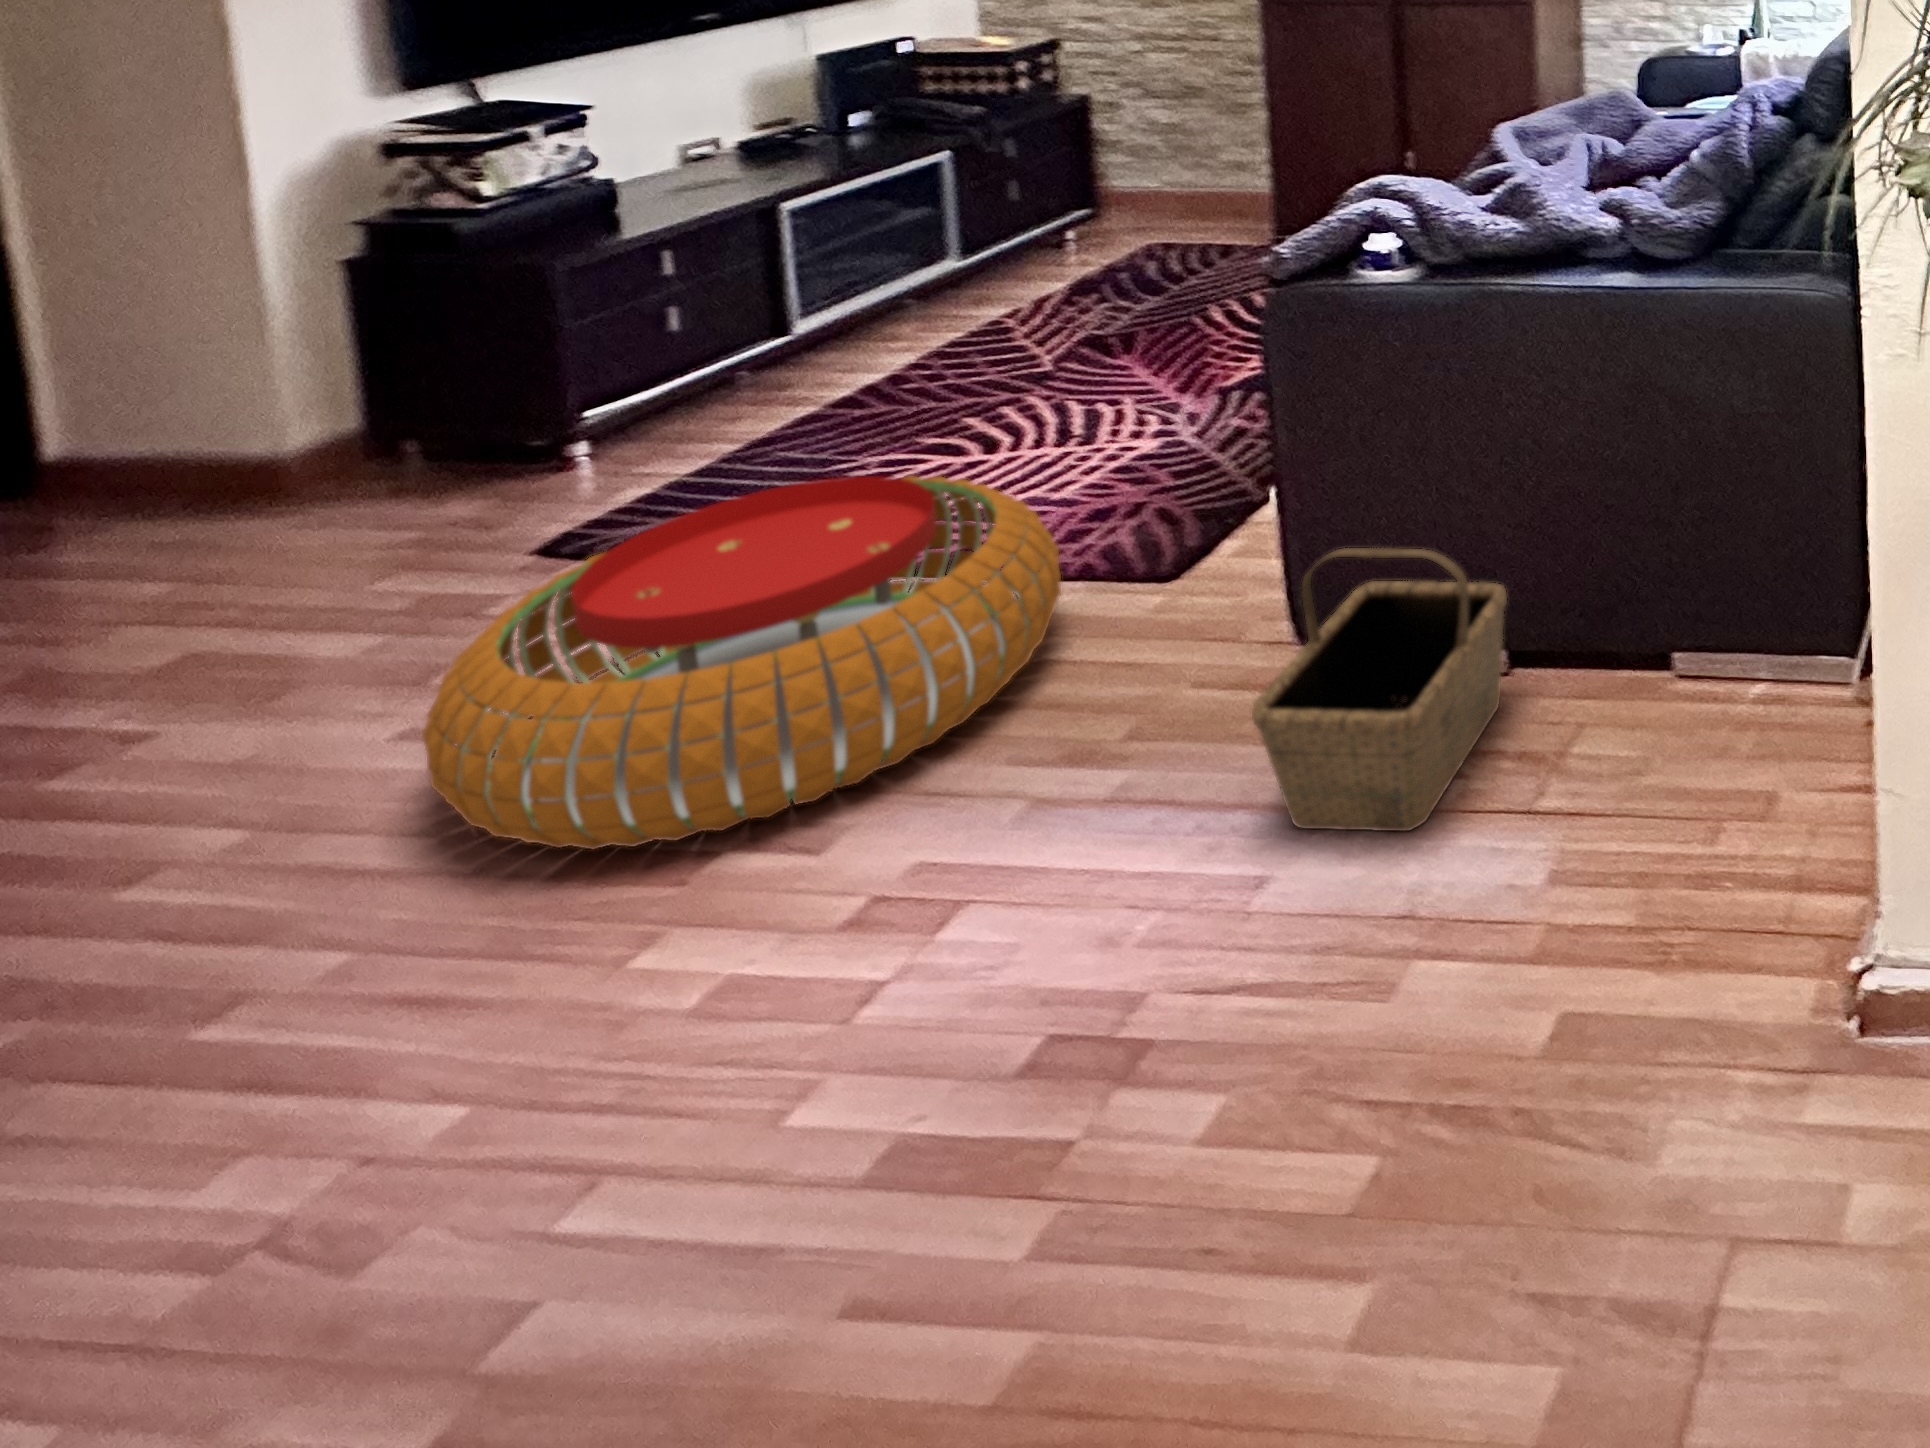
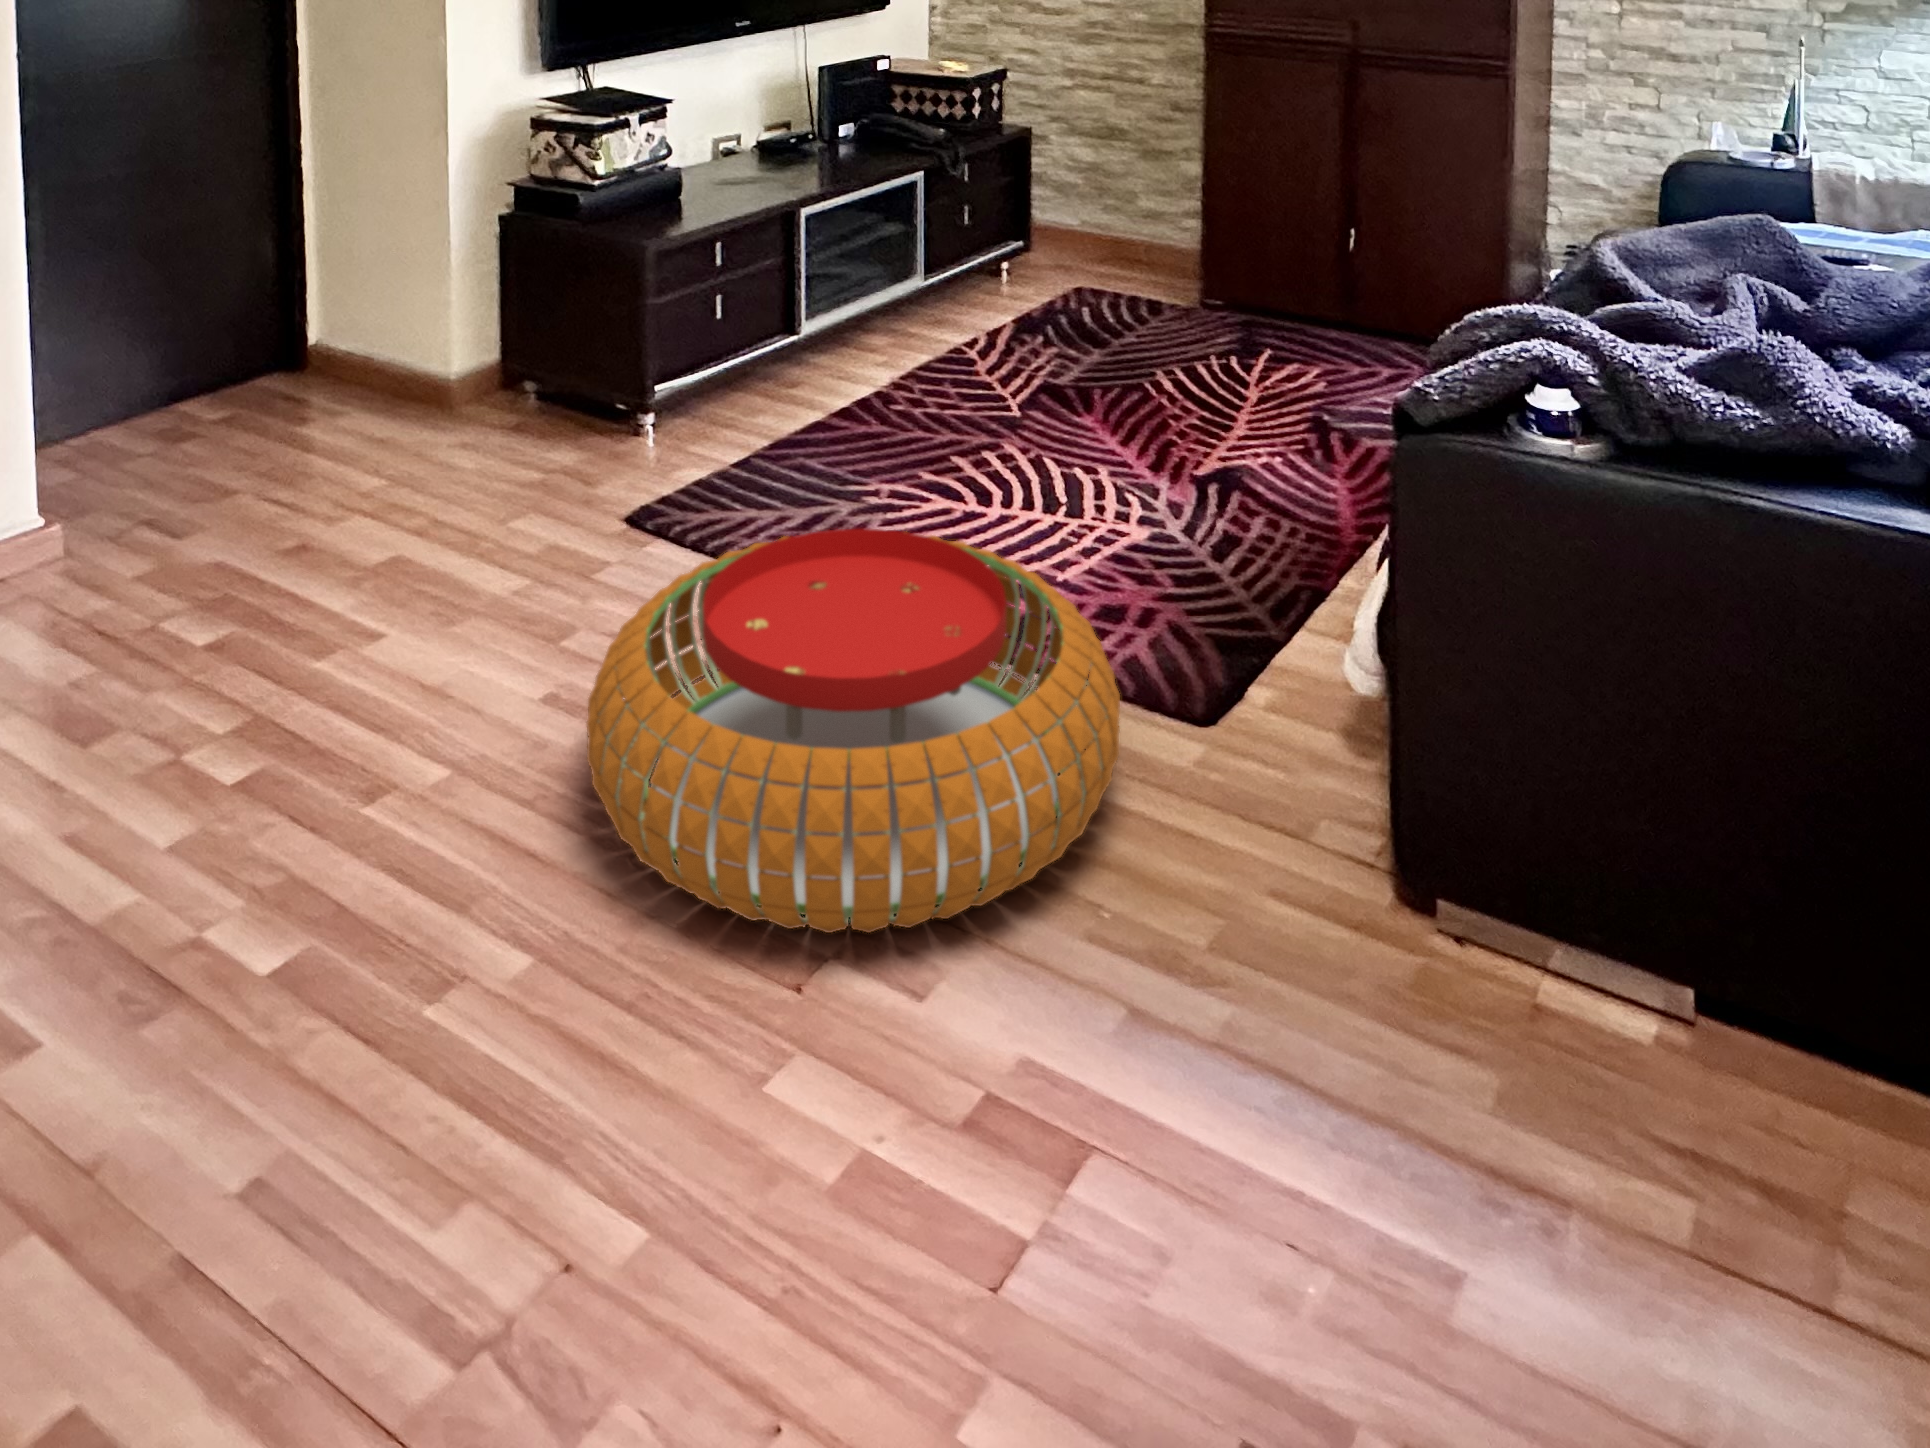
basket: present [1252,548,1507,831] -> none [1444,832,1747,1311]

